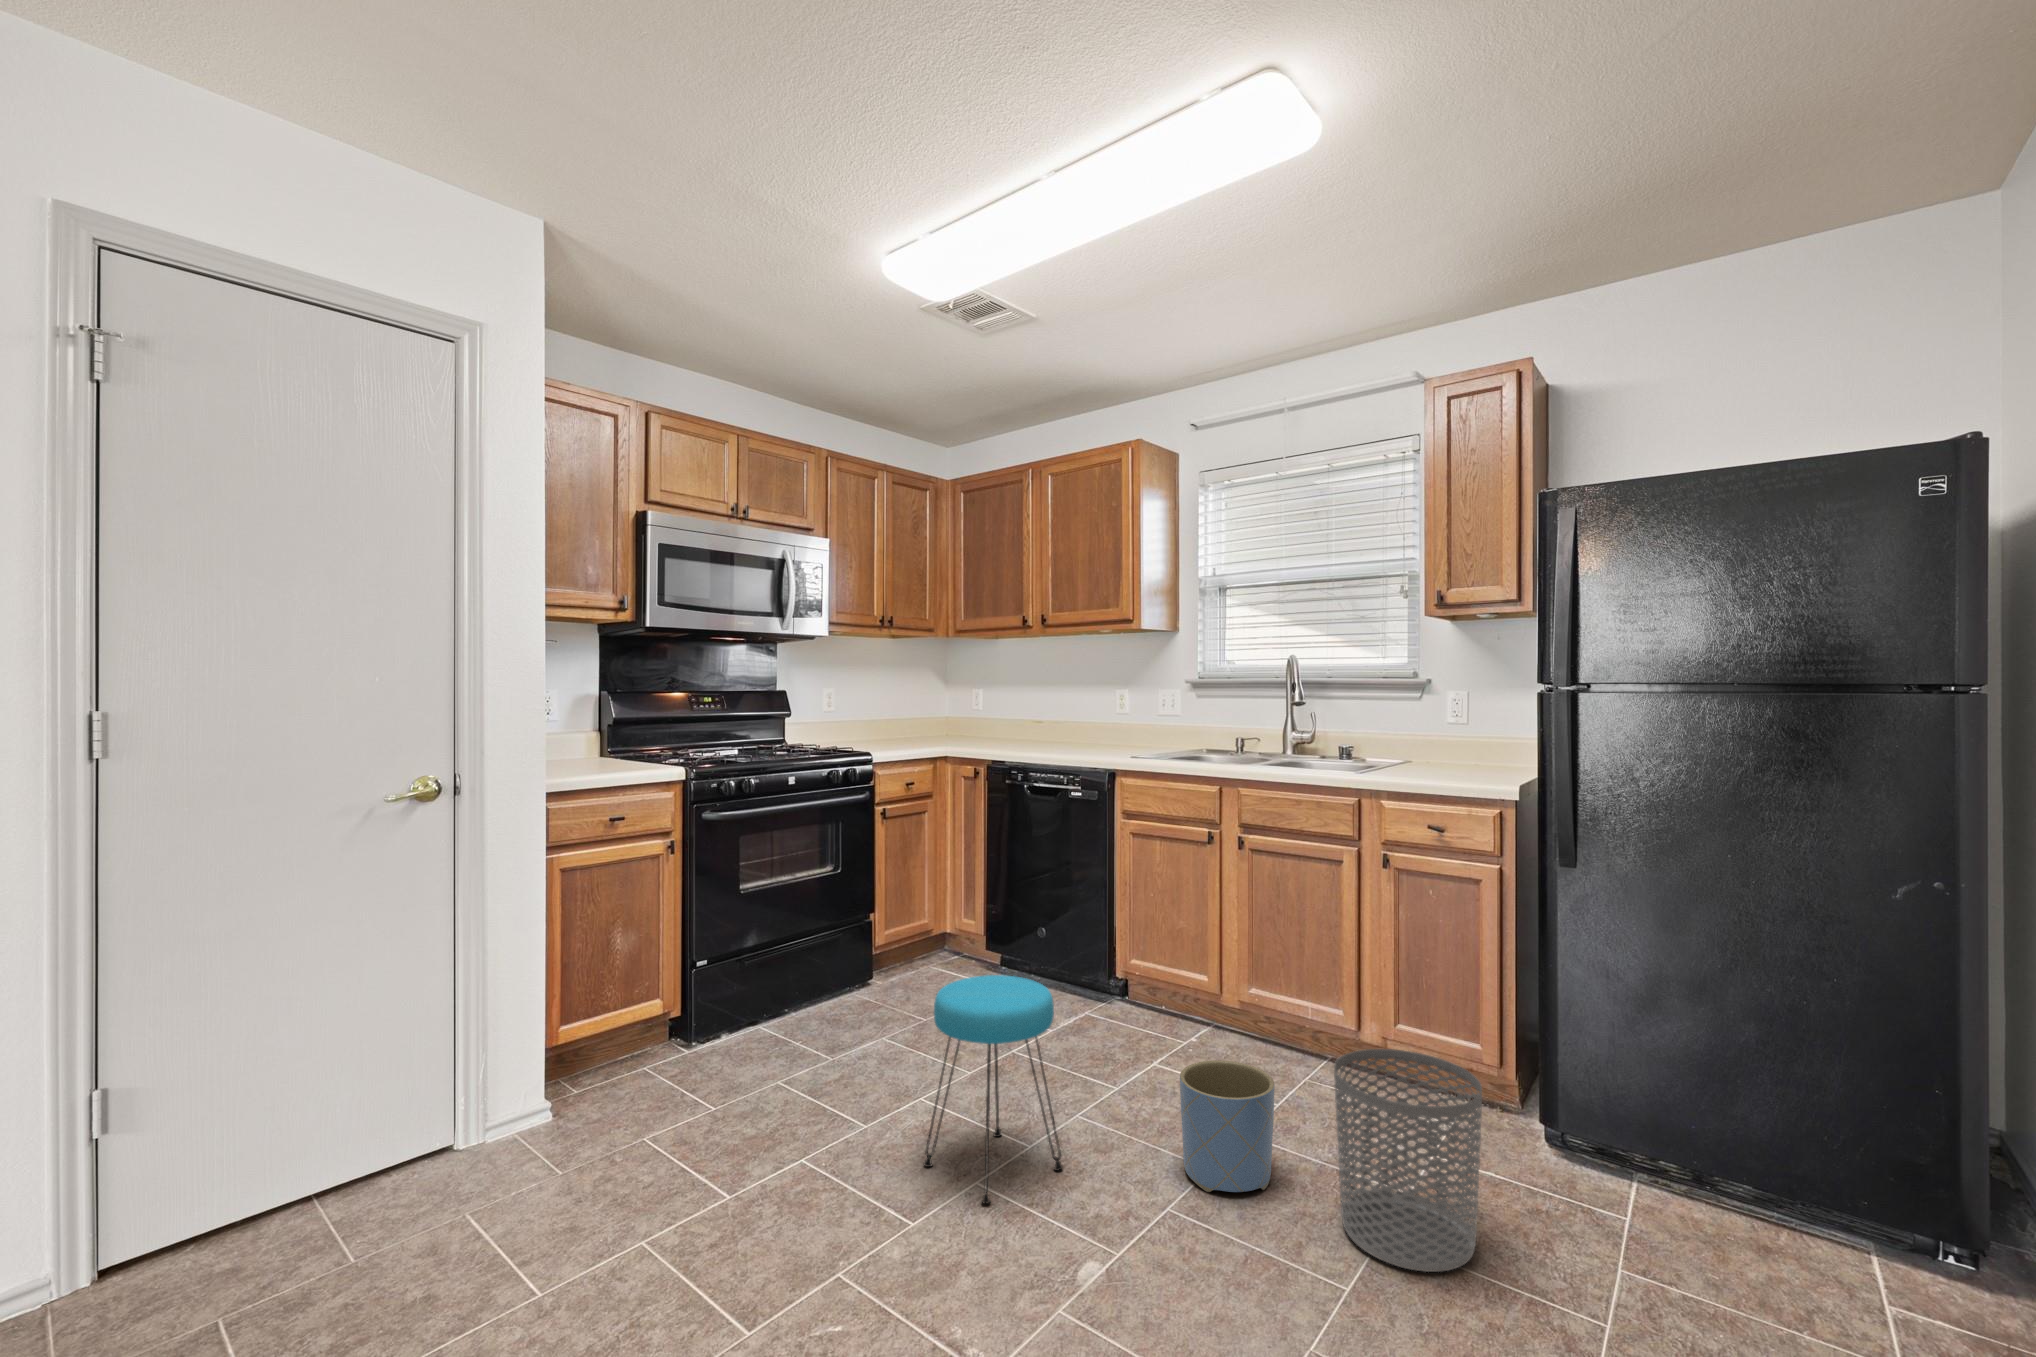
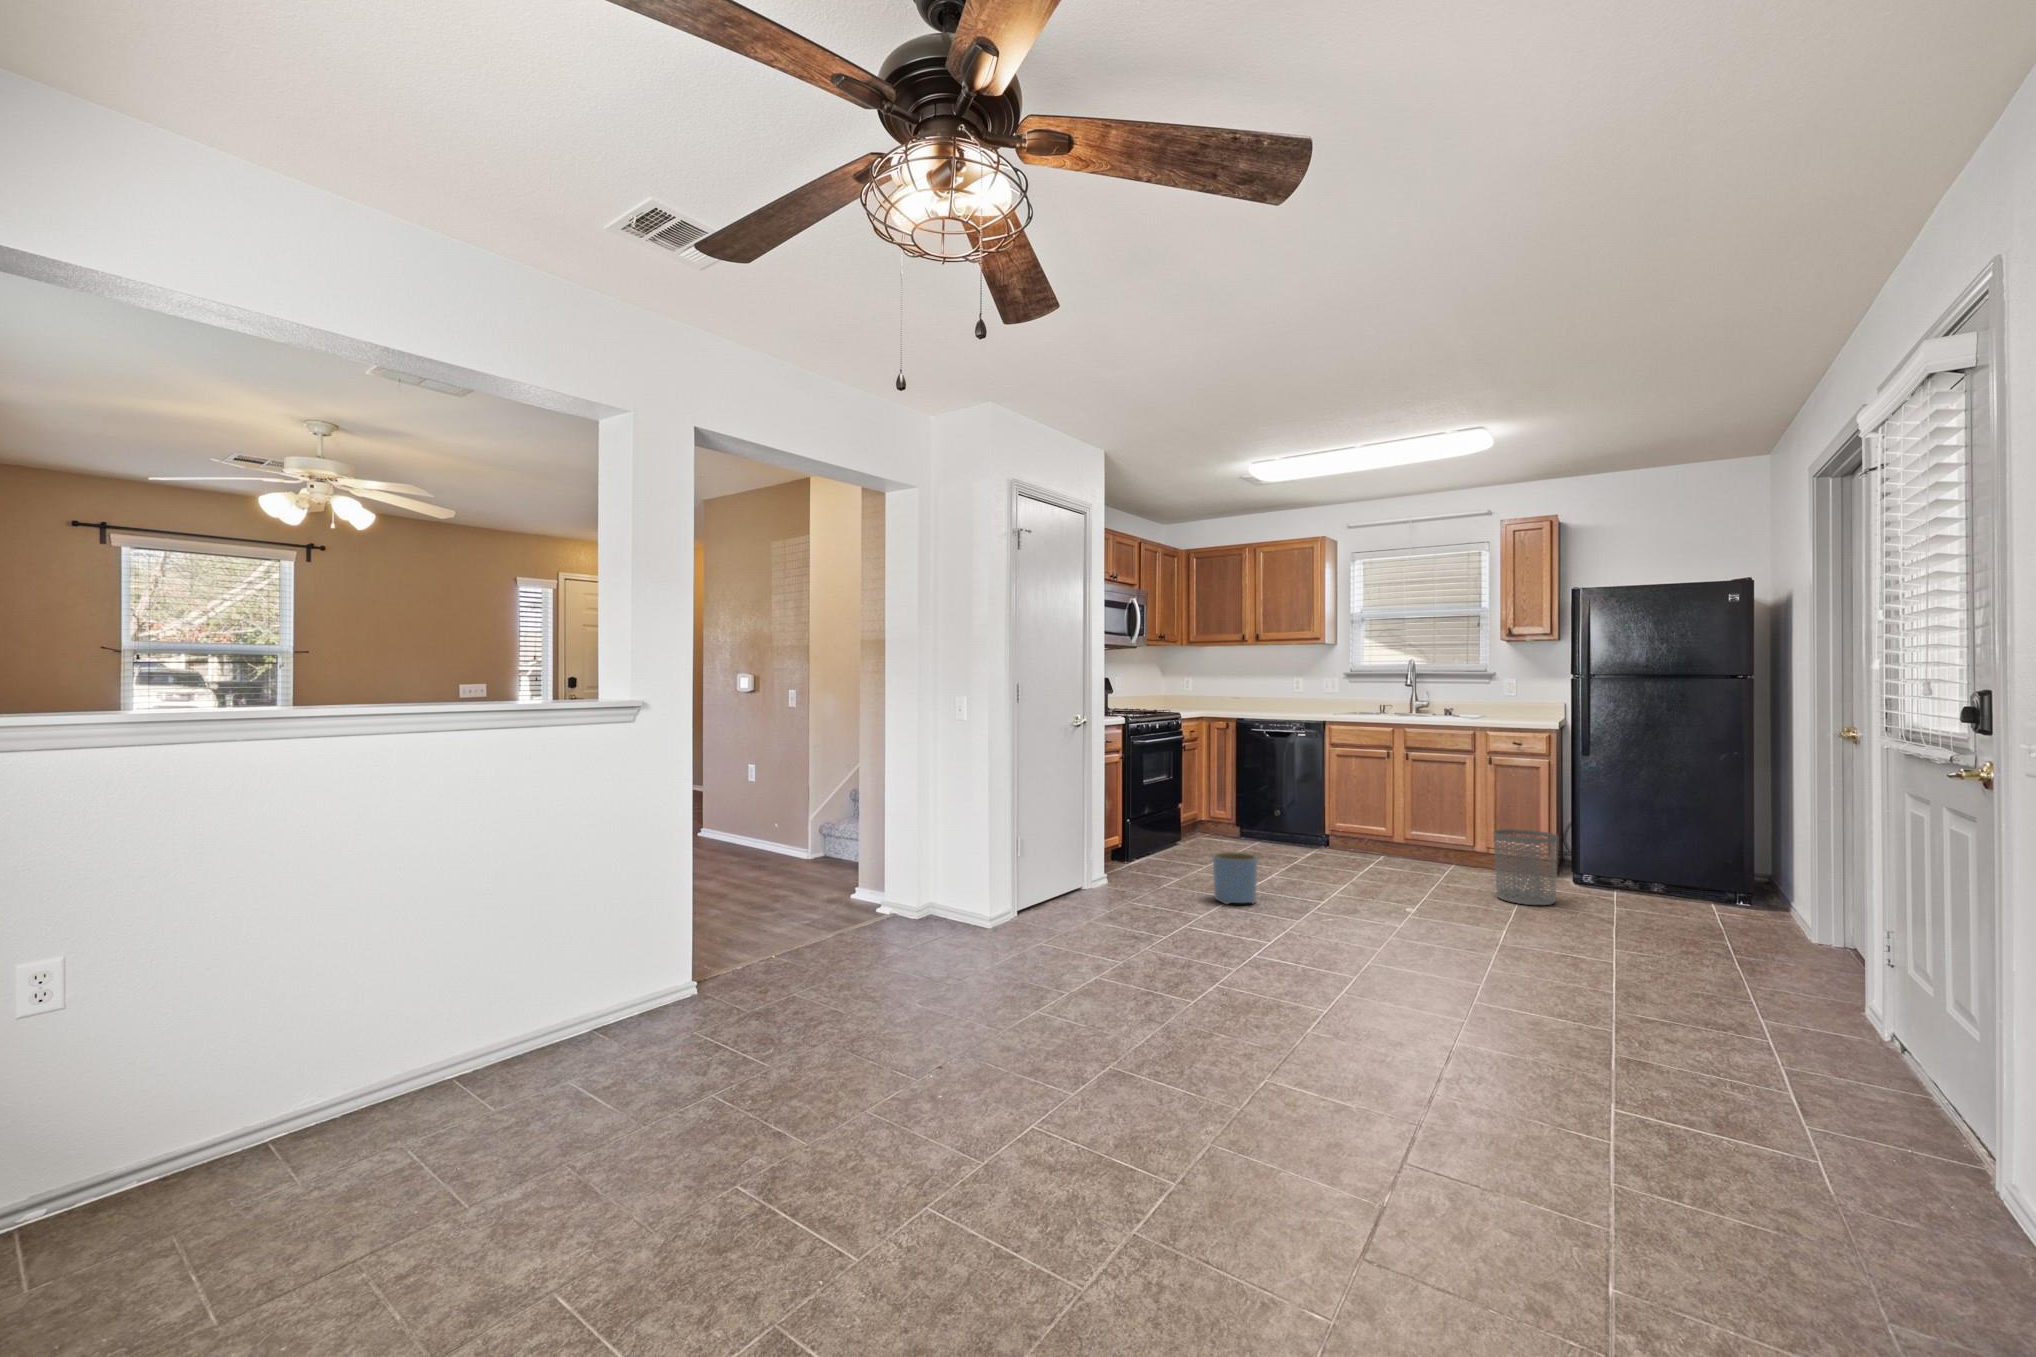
stool: present [923,975,1063,1204] -> none [1302,807,1366,894]
planter: present [1180,1060,1275,1192] -> present [1213,852,1258,904]

